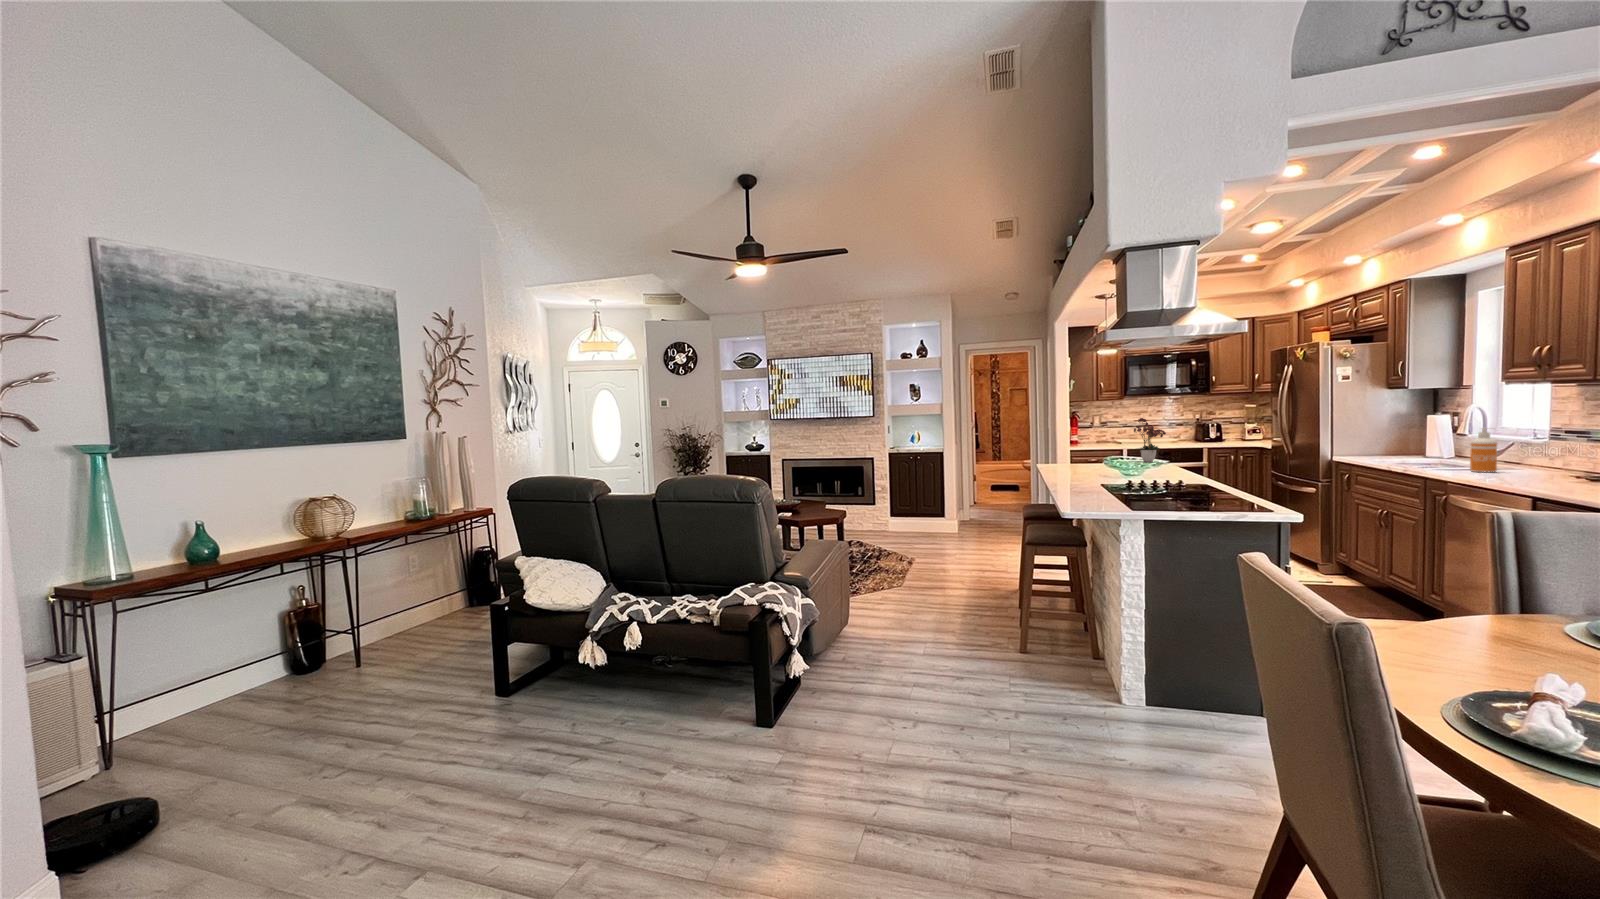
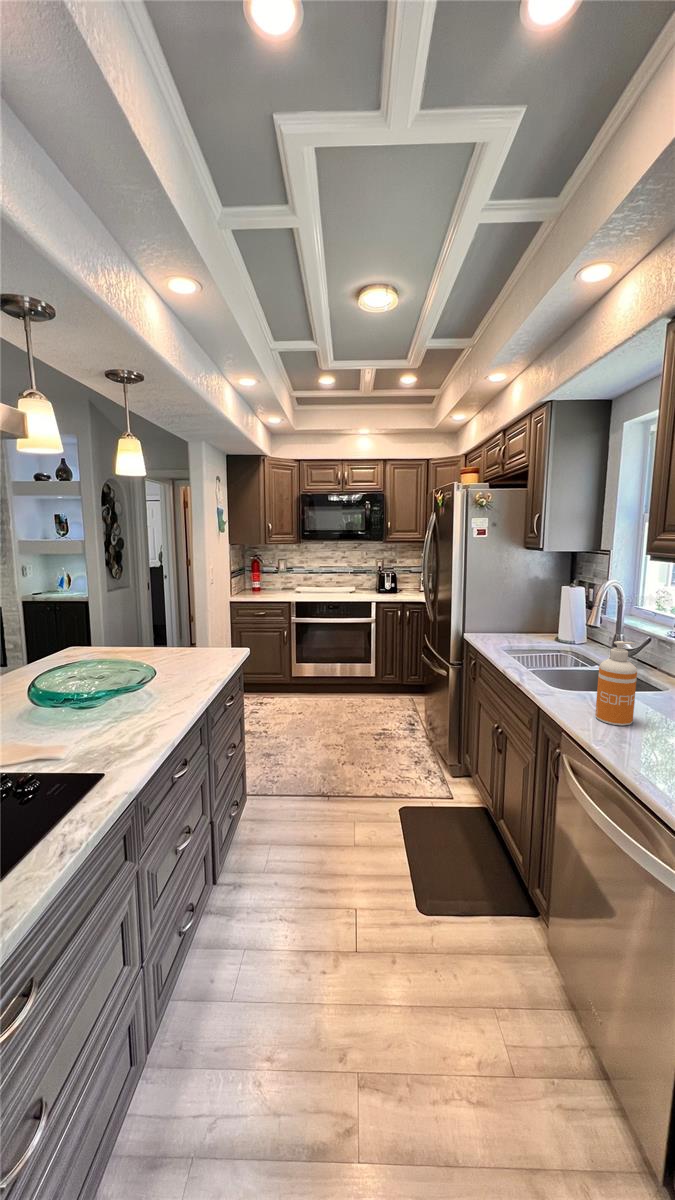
flower arrangement: present [1134,418,1166,462] -> none [170,582,218,658]

